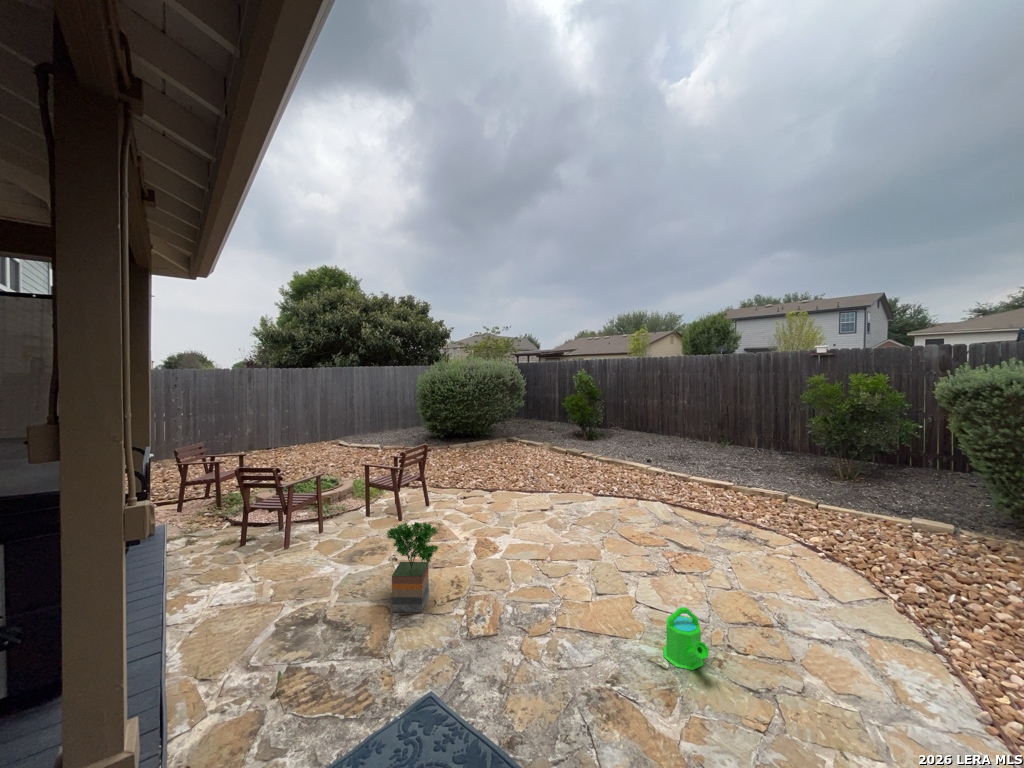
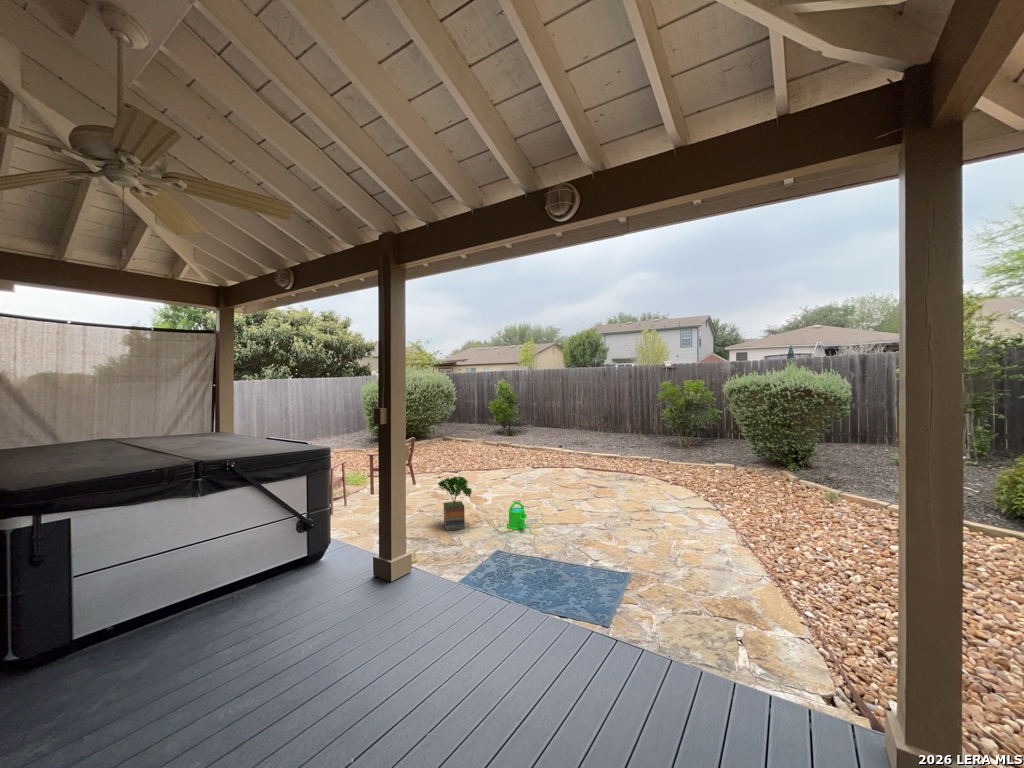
watering can: present [663,607,709,670] -> present [508,501,527,529]

